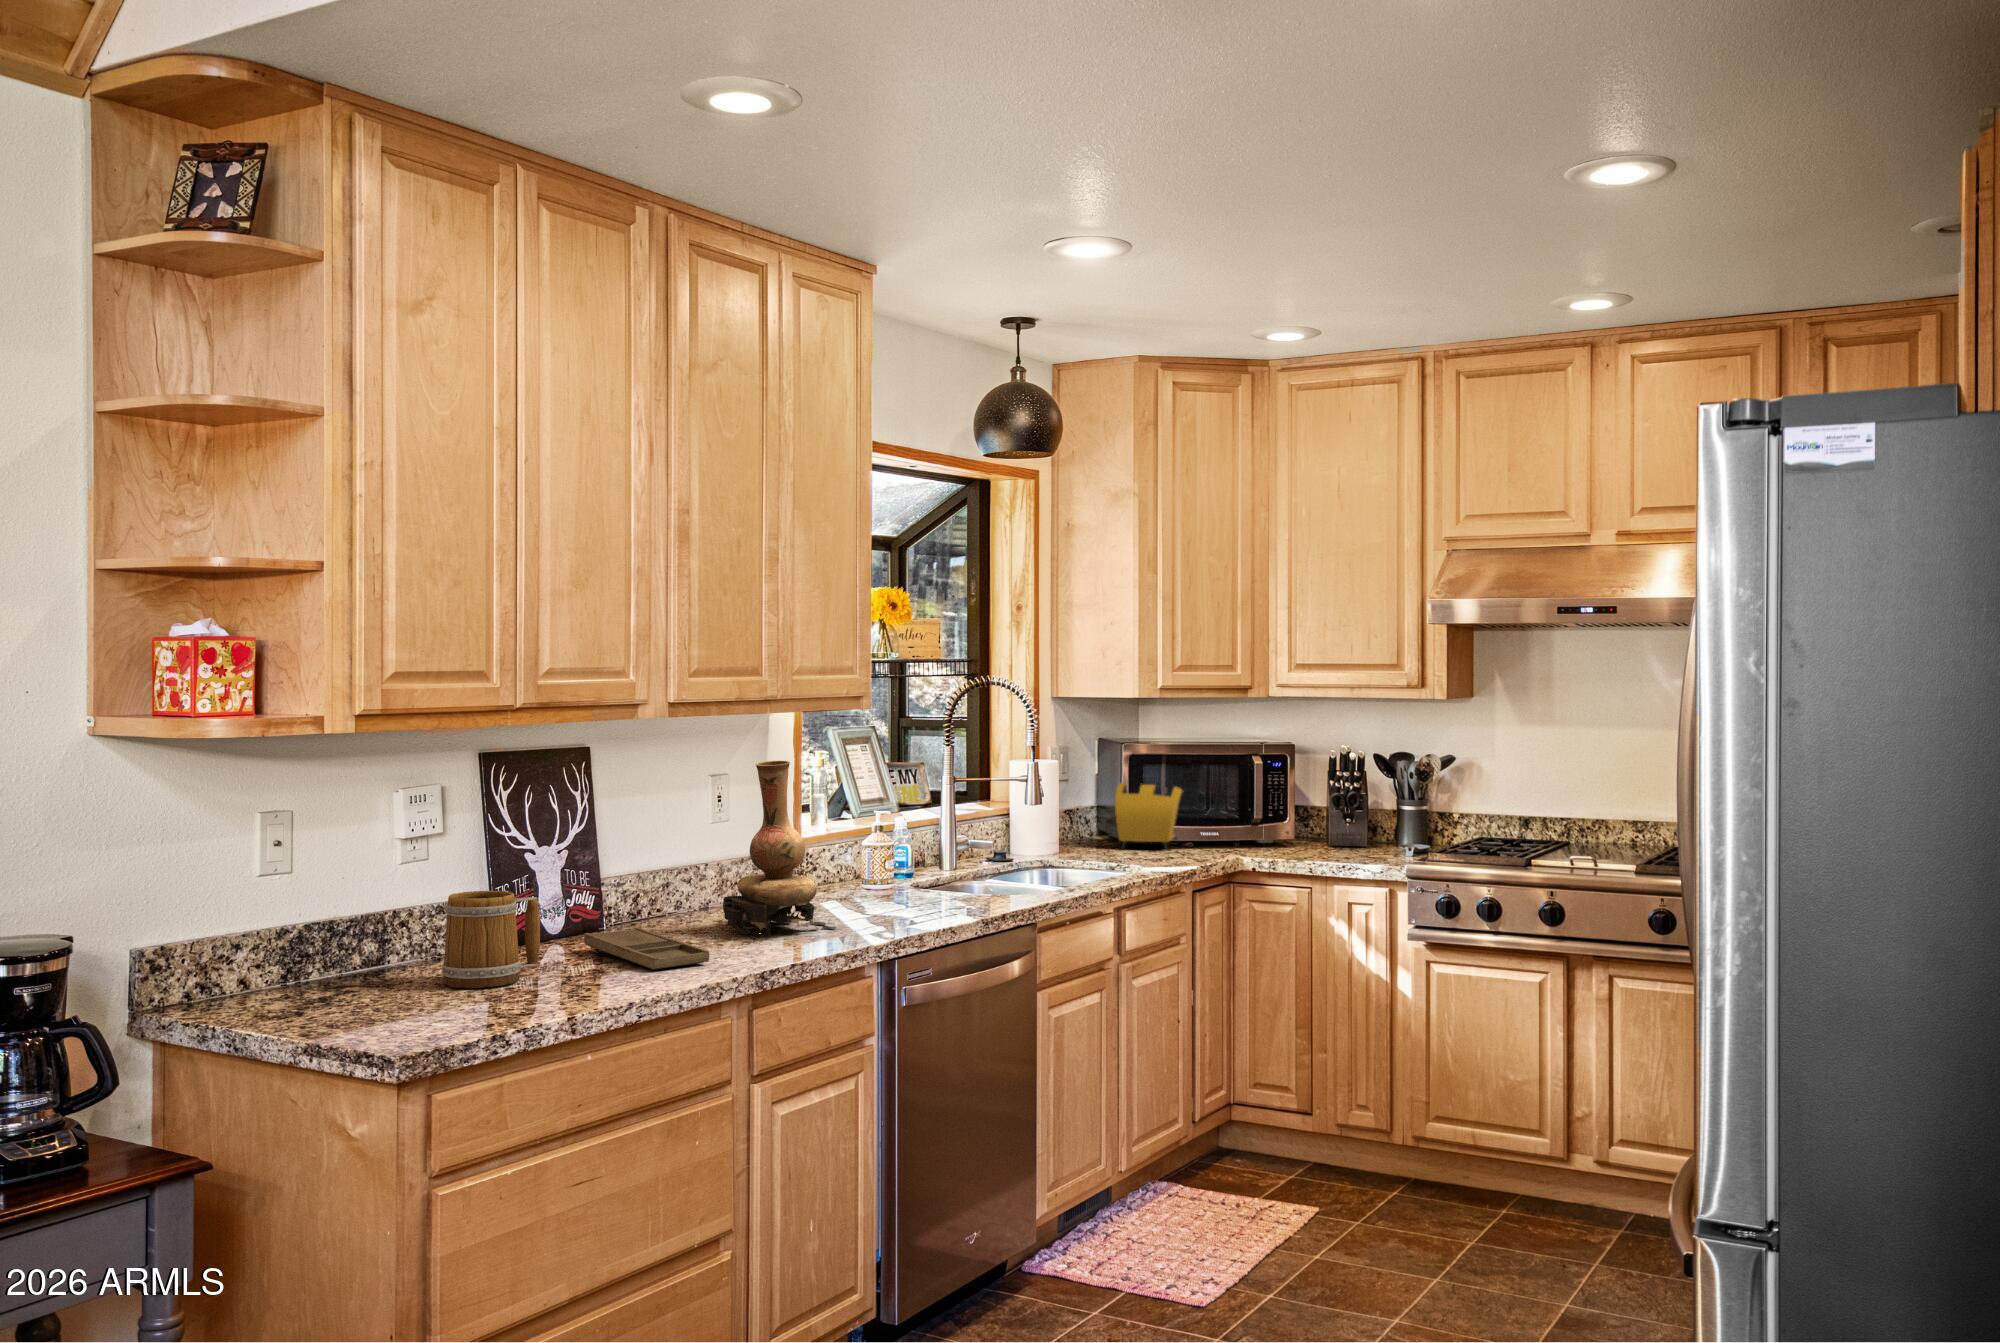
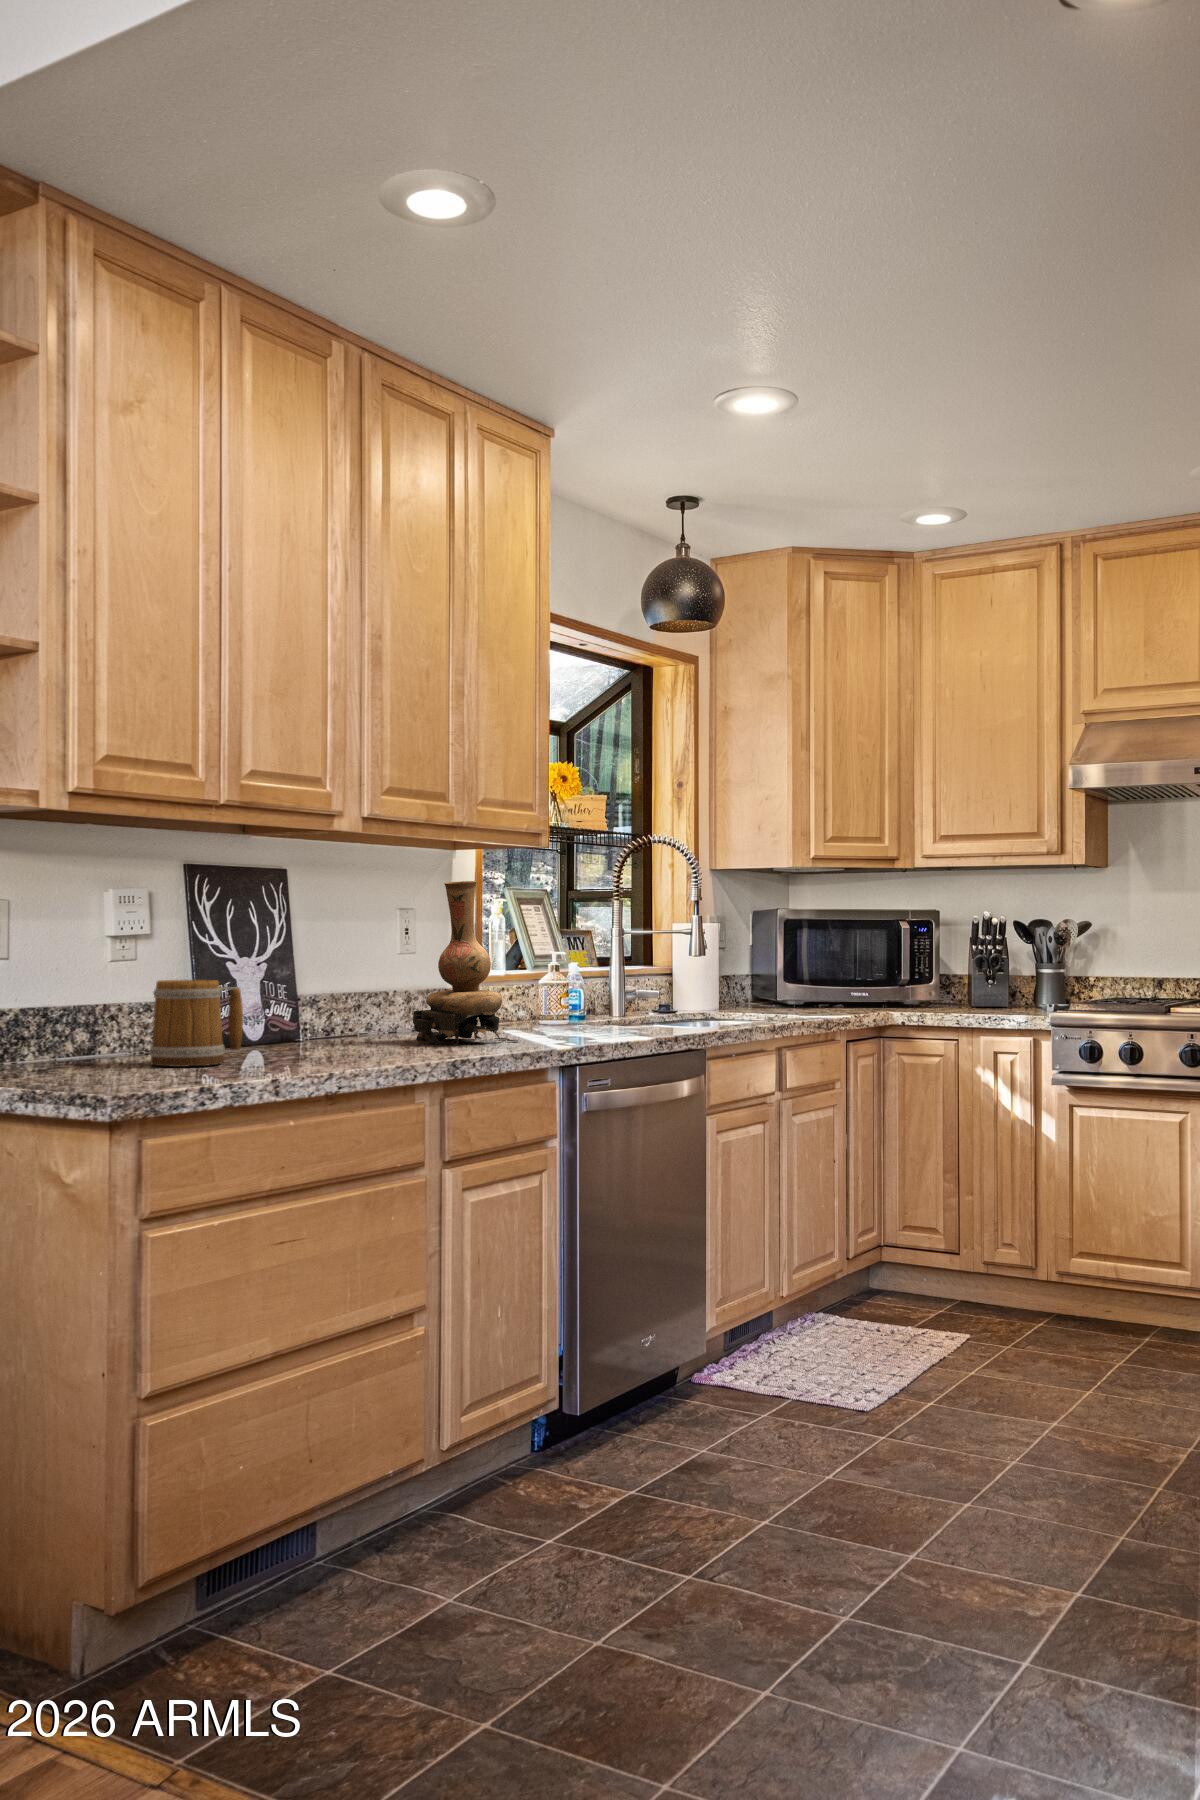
toaster: present [1115,782,1182,849] -> none [771,946,834,1009]
tray: present [584,927,709,969] -> none [283,1031,403,1058]

